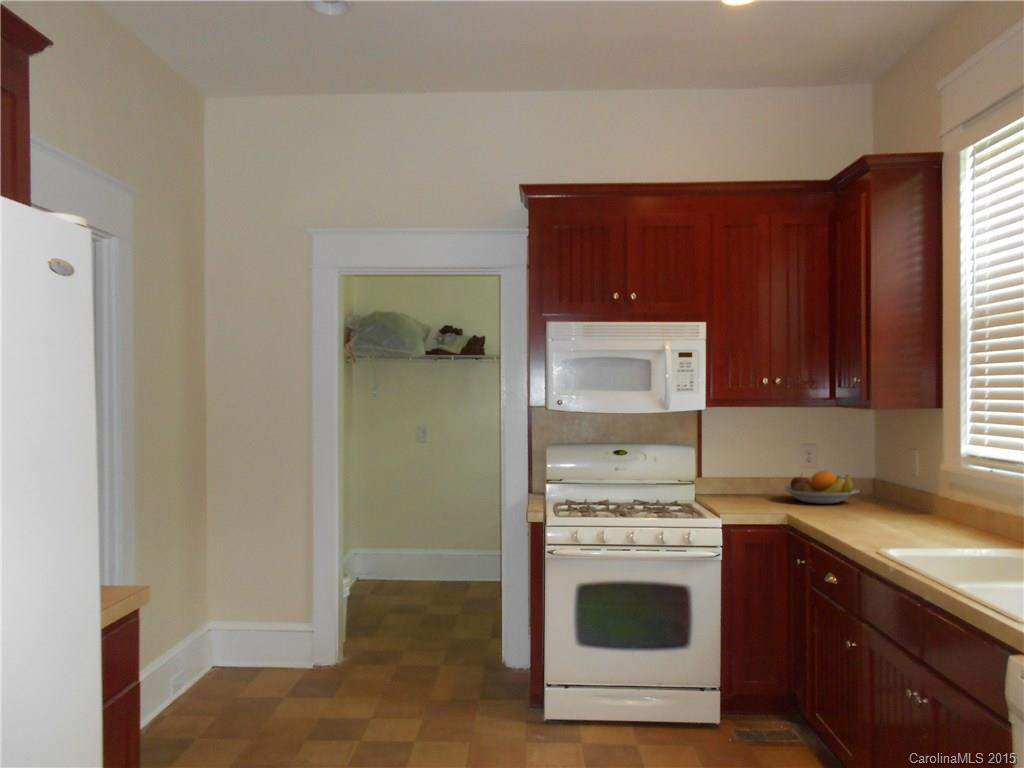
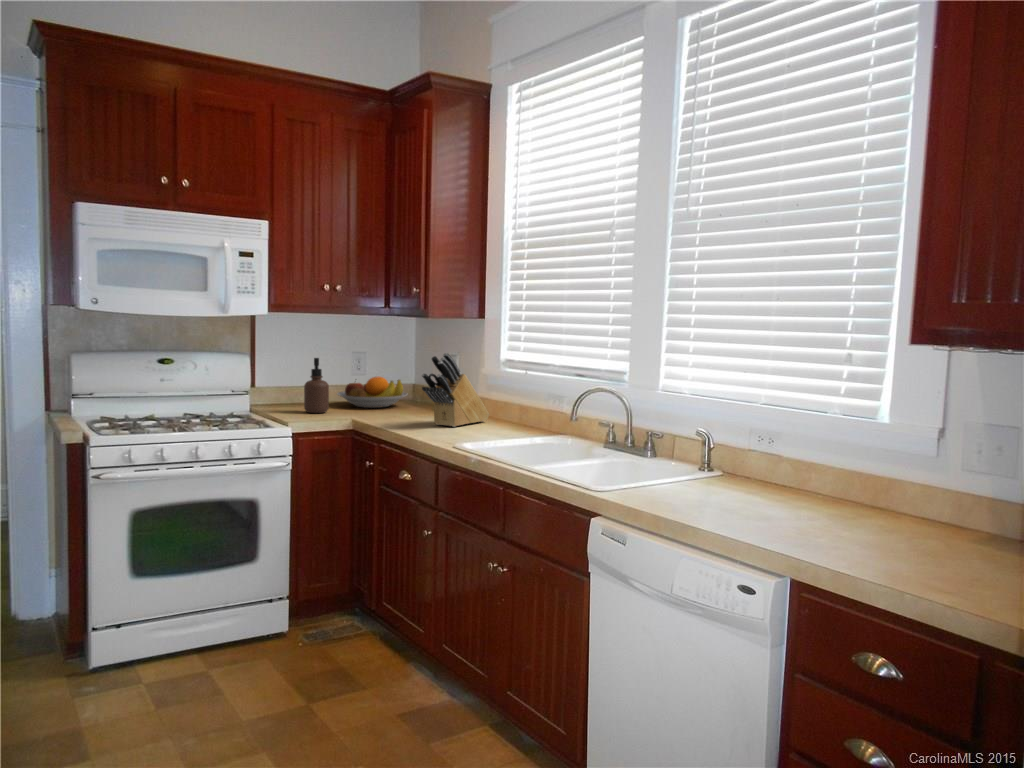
knife block: none [856,447,948,530] -> present [422,353,489,427]
soap dispenser: none [743,451,768,506] -> present [304,358,329,413]

